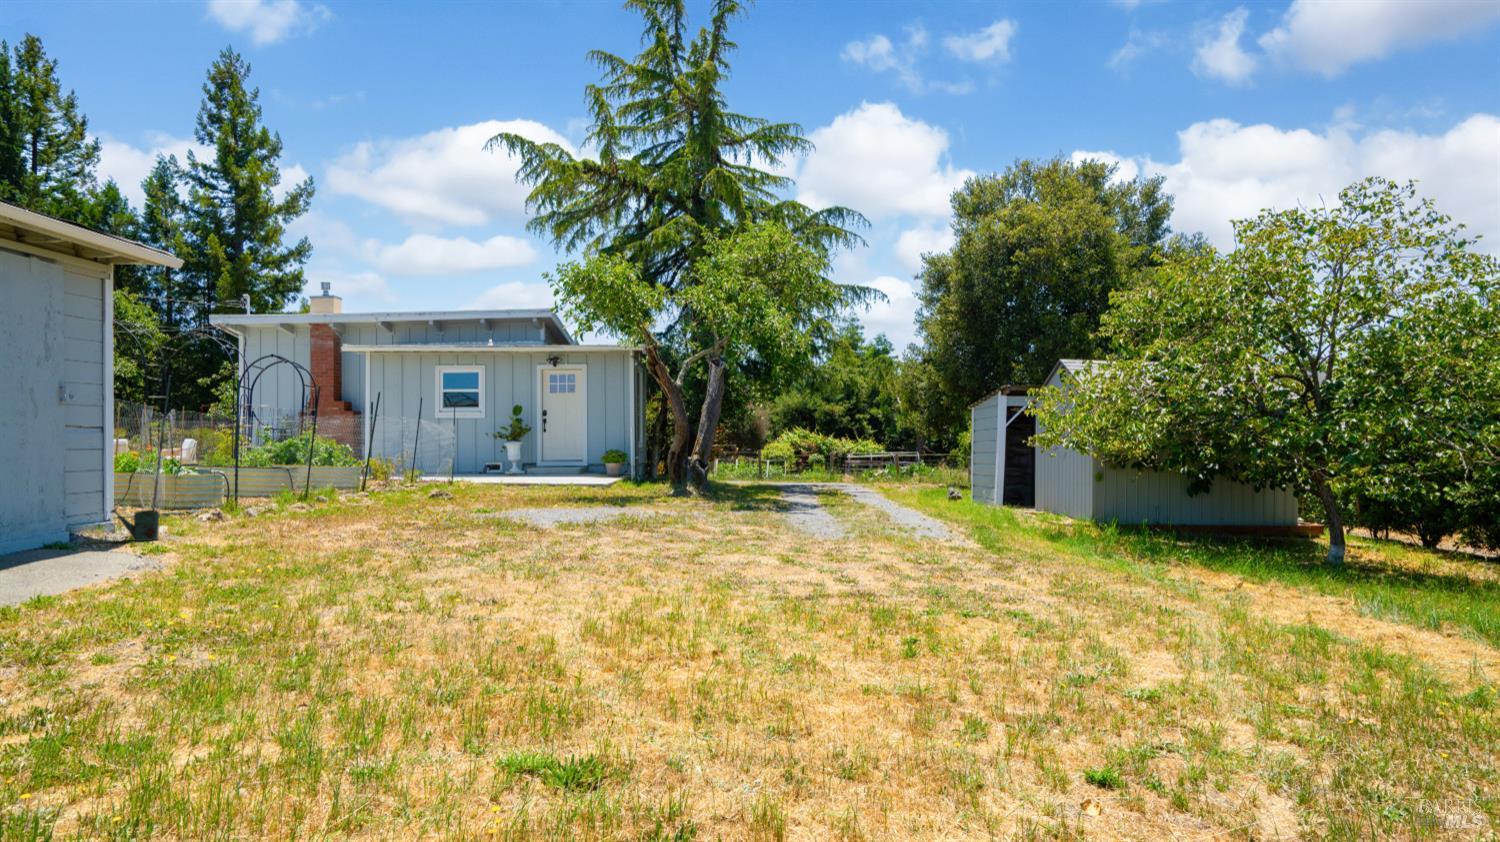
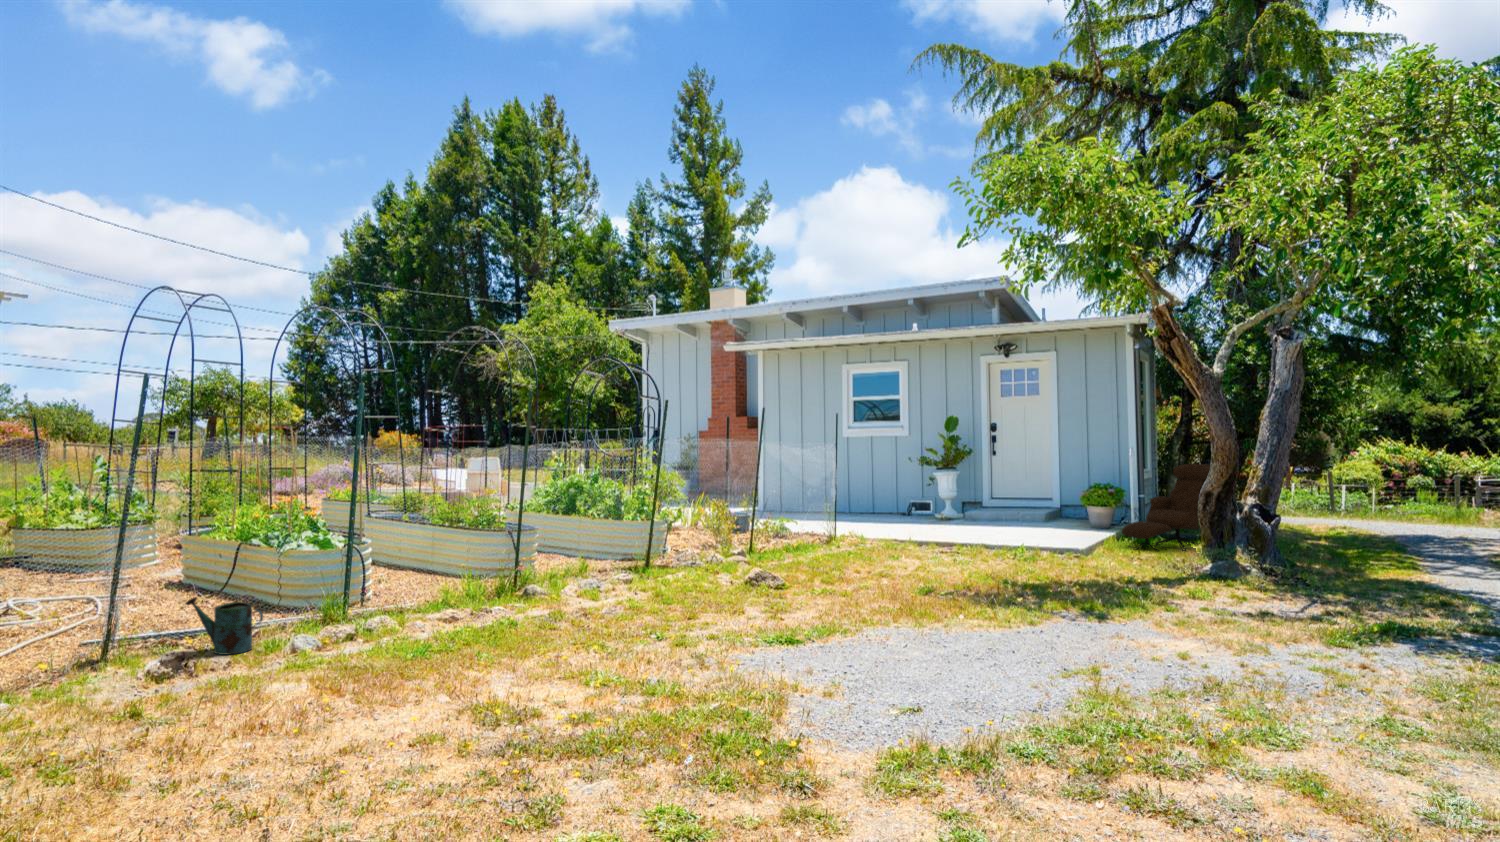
lounge chair: none [628,436,681,487] -> present [1122,464,1210,551]

